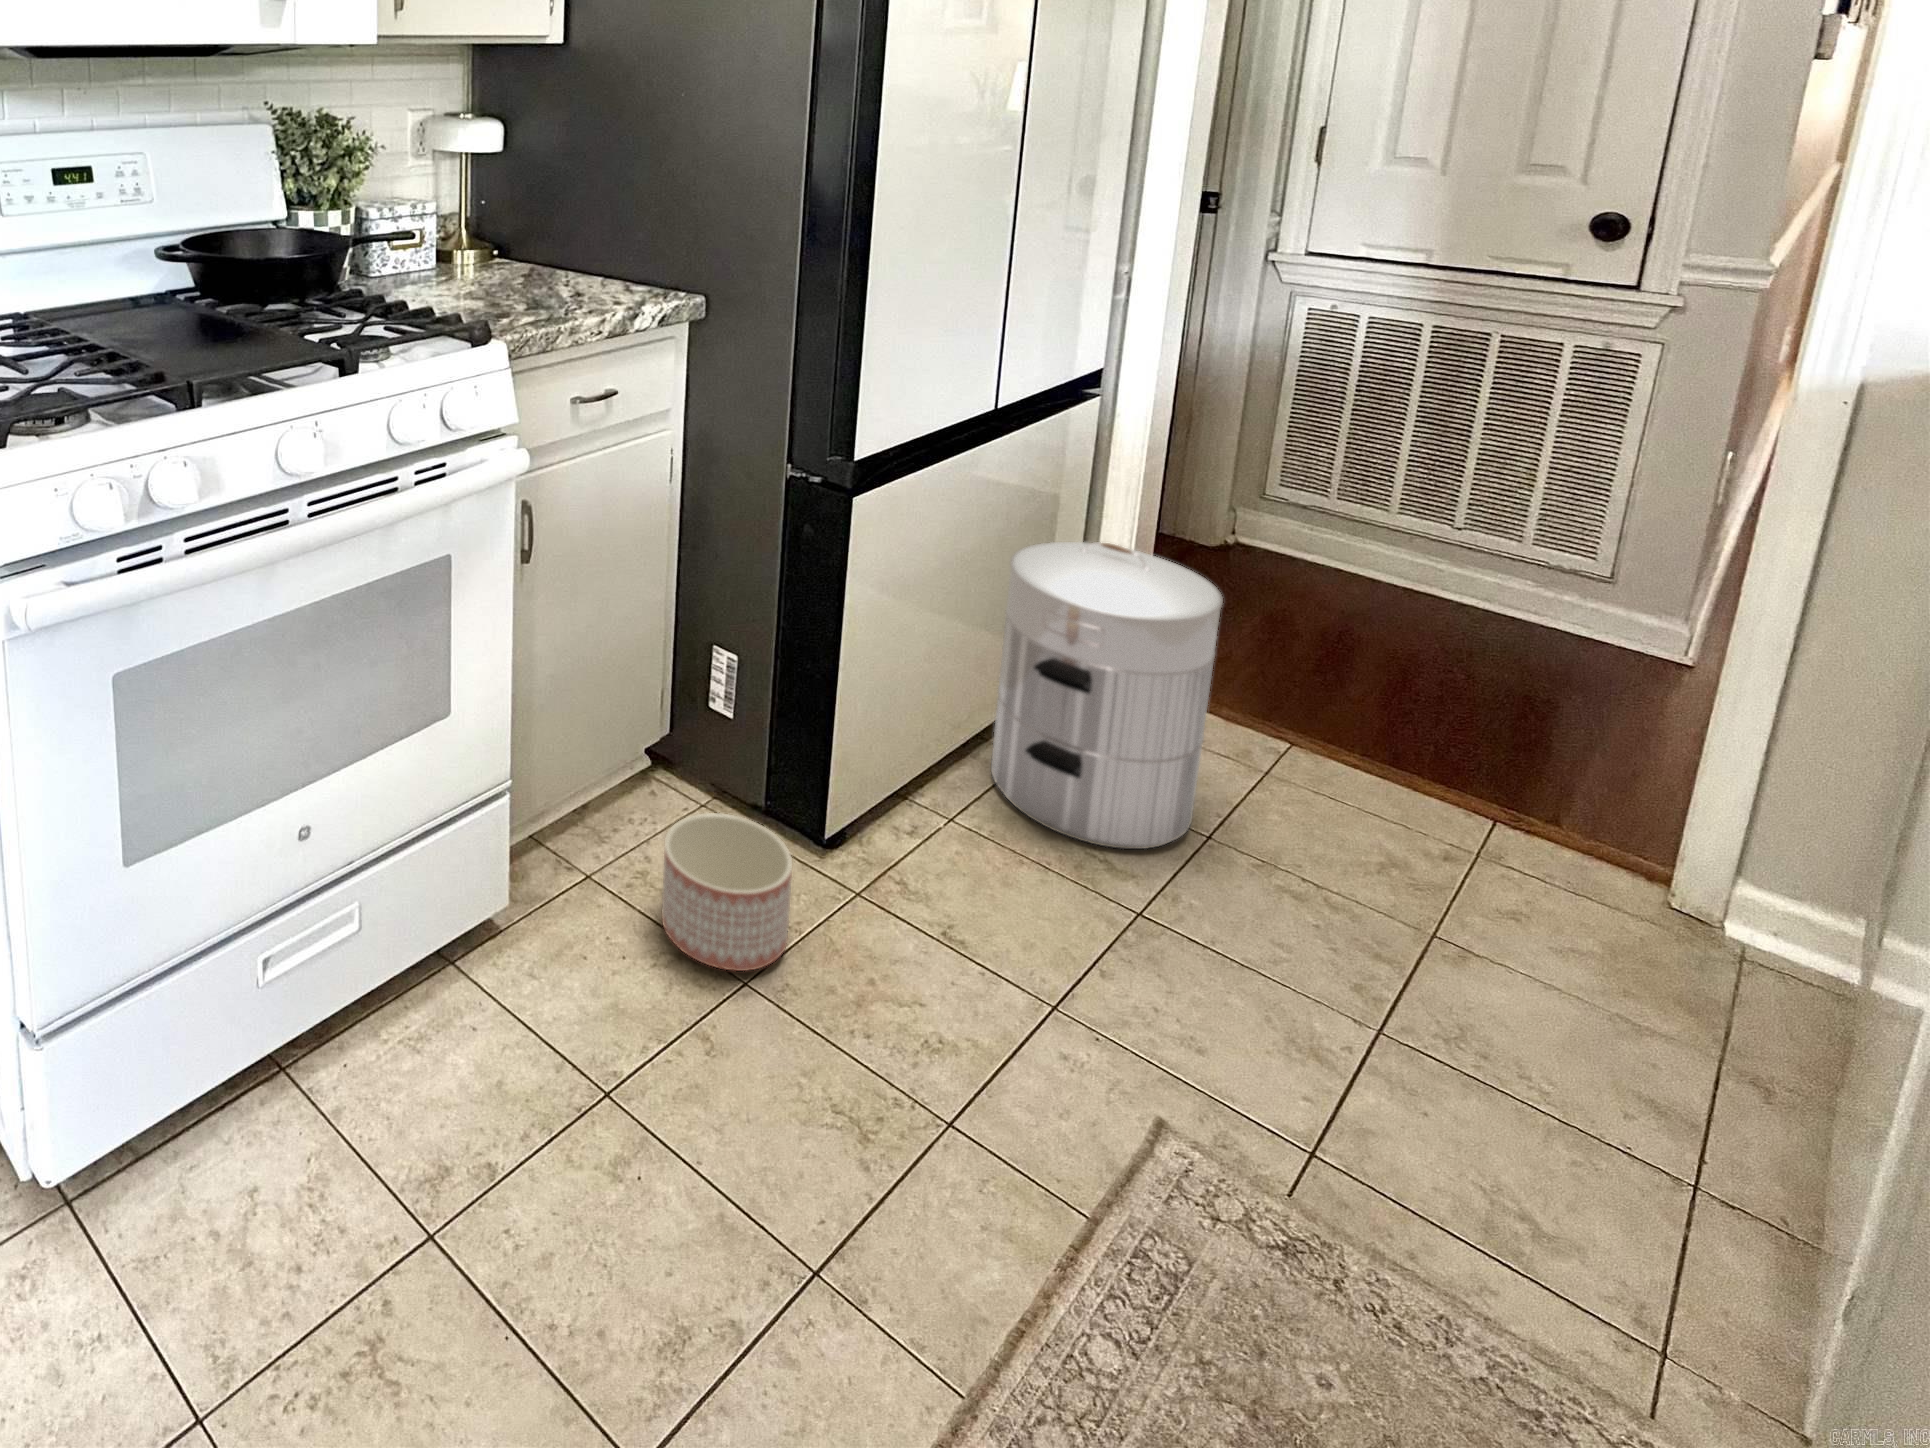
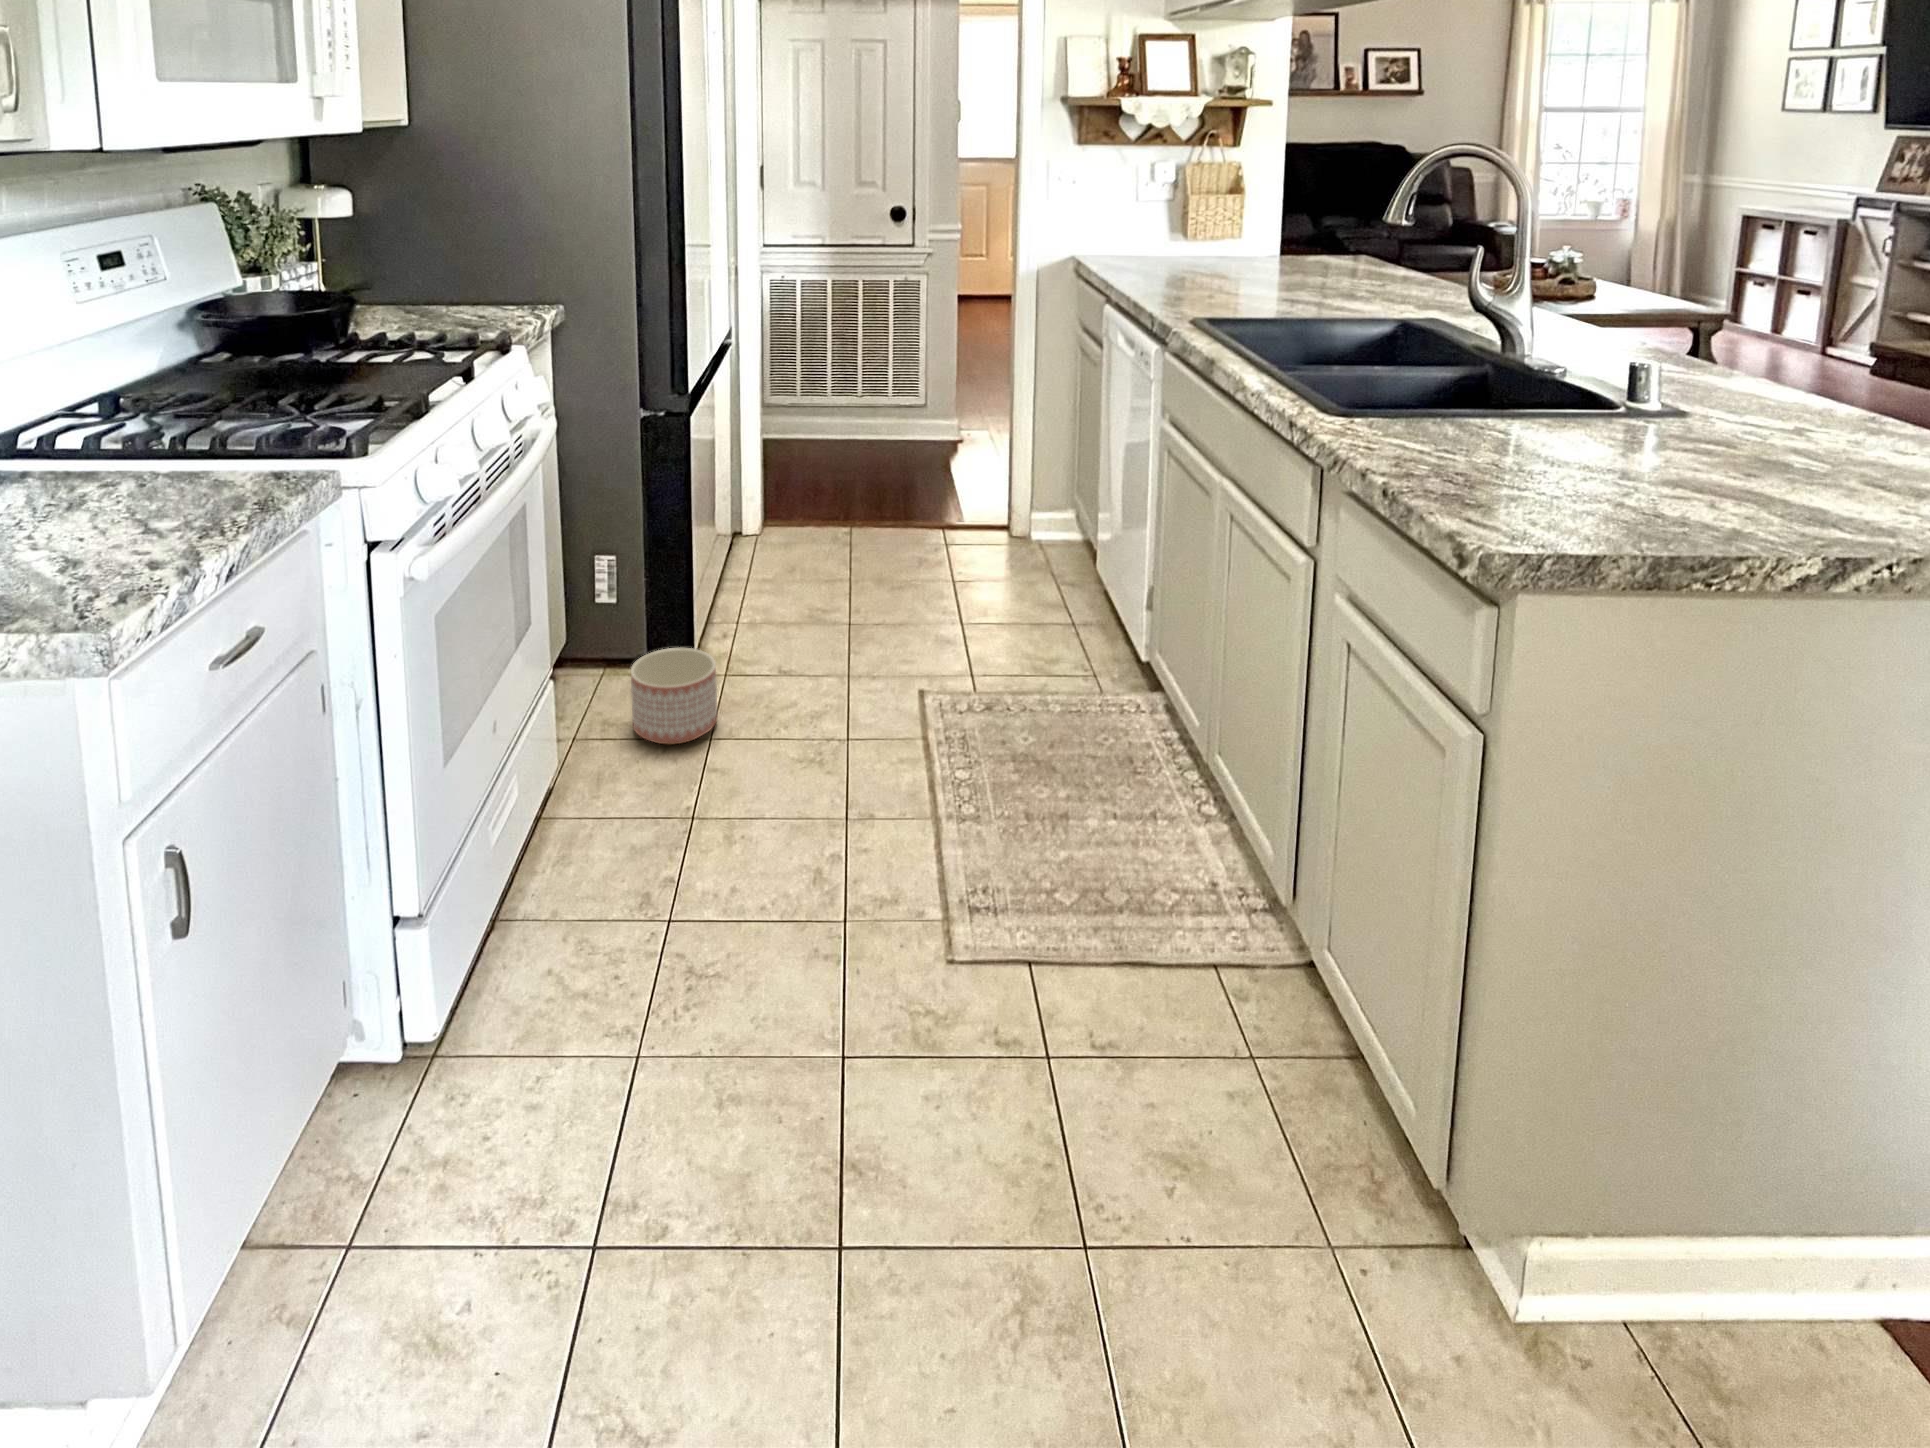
waste bin: present [991,542,1223,849] -> none [731,422,843,605]

